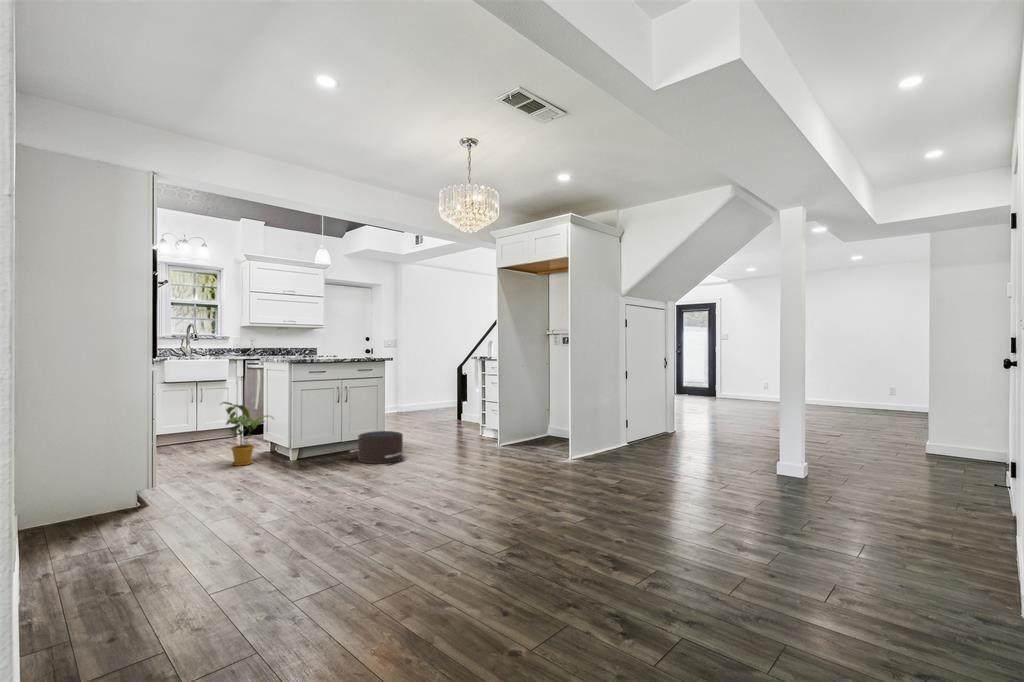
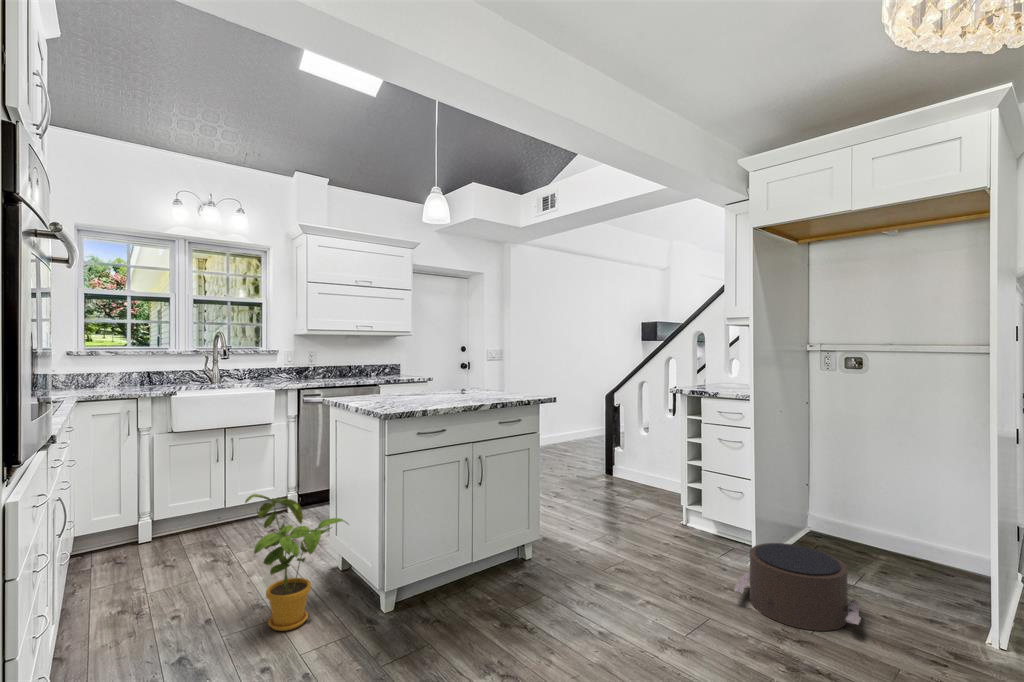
pouf: present [350,431,404,464] -> present [734,543,861,631]

